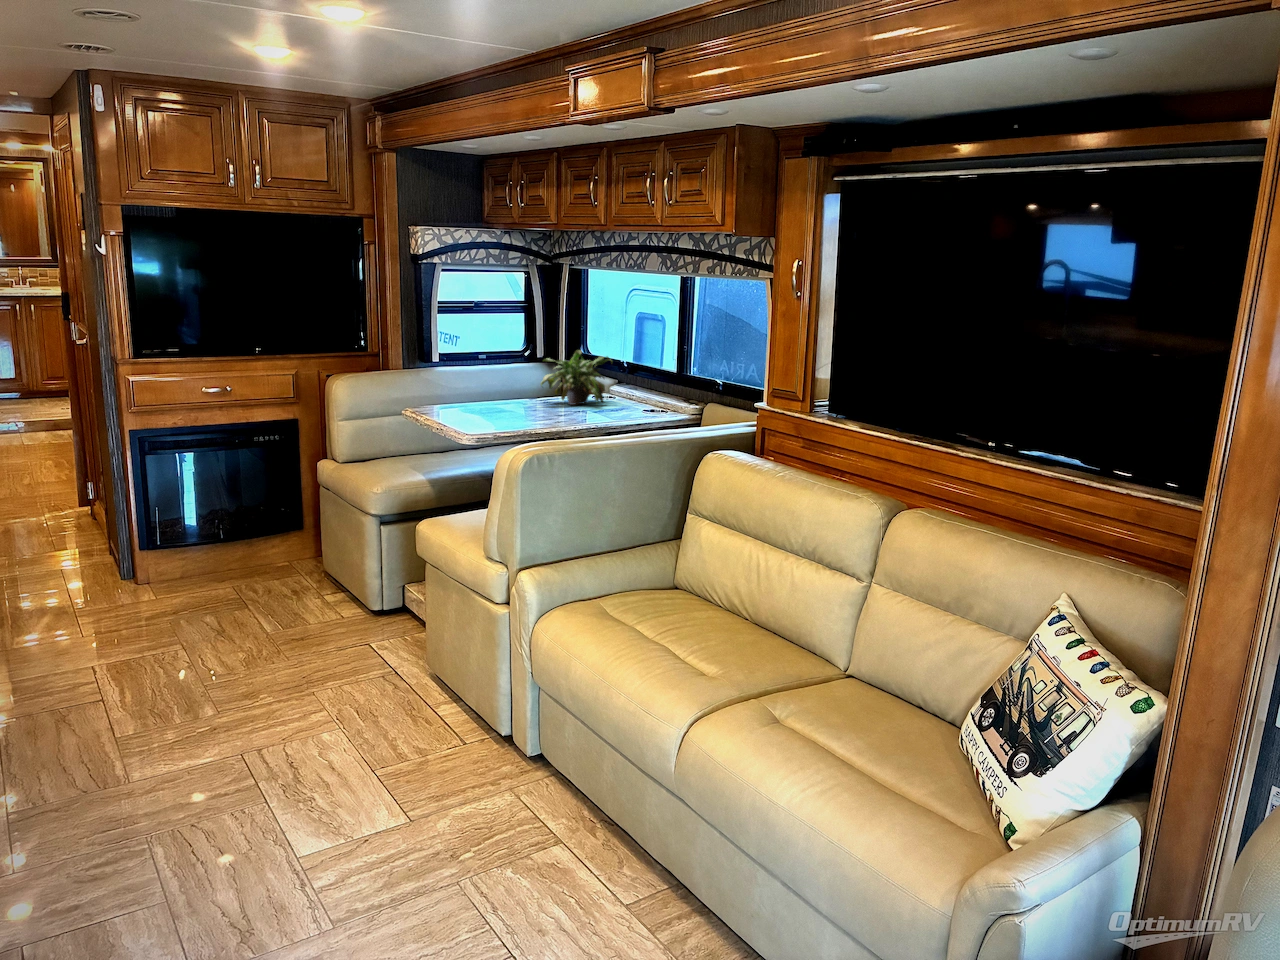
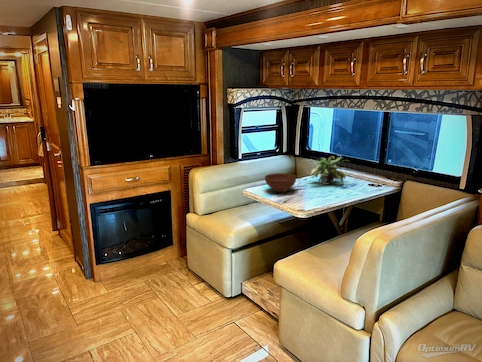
bowl: none [452,381,509,412] -> present [265,173,296,192]

